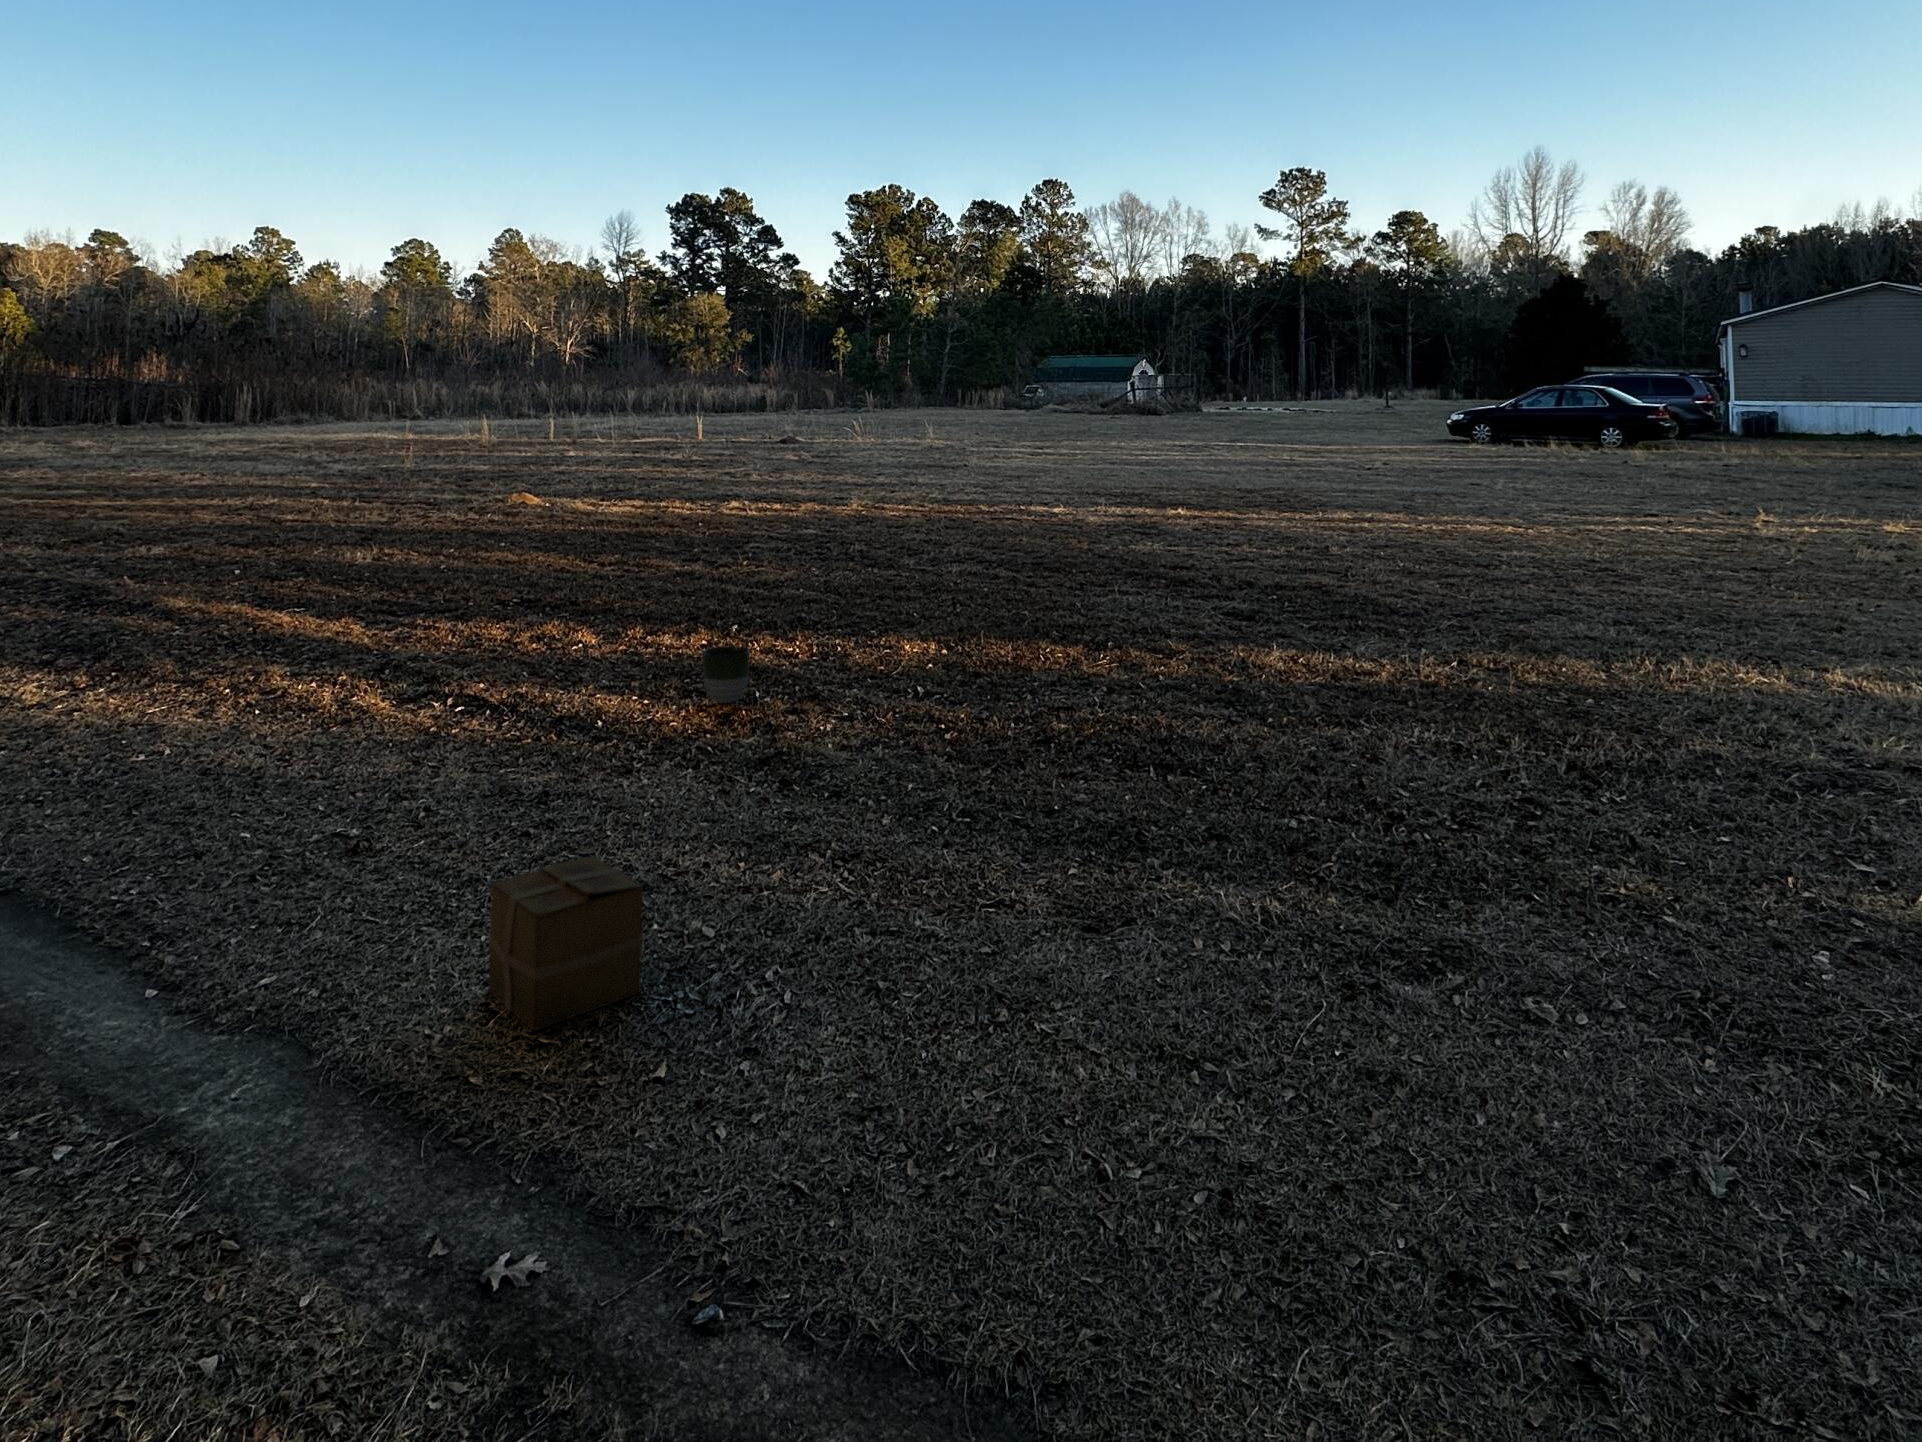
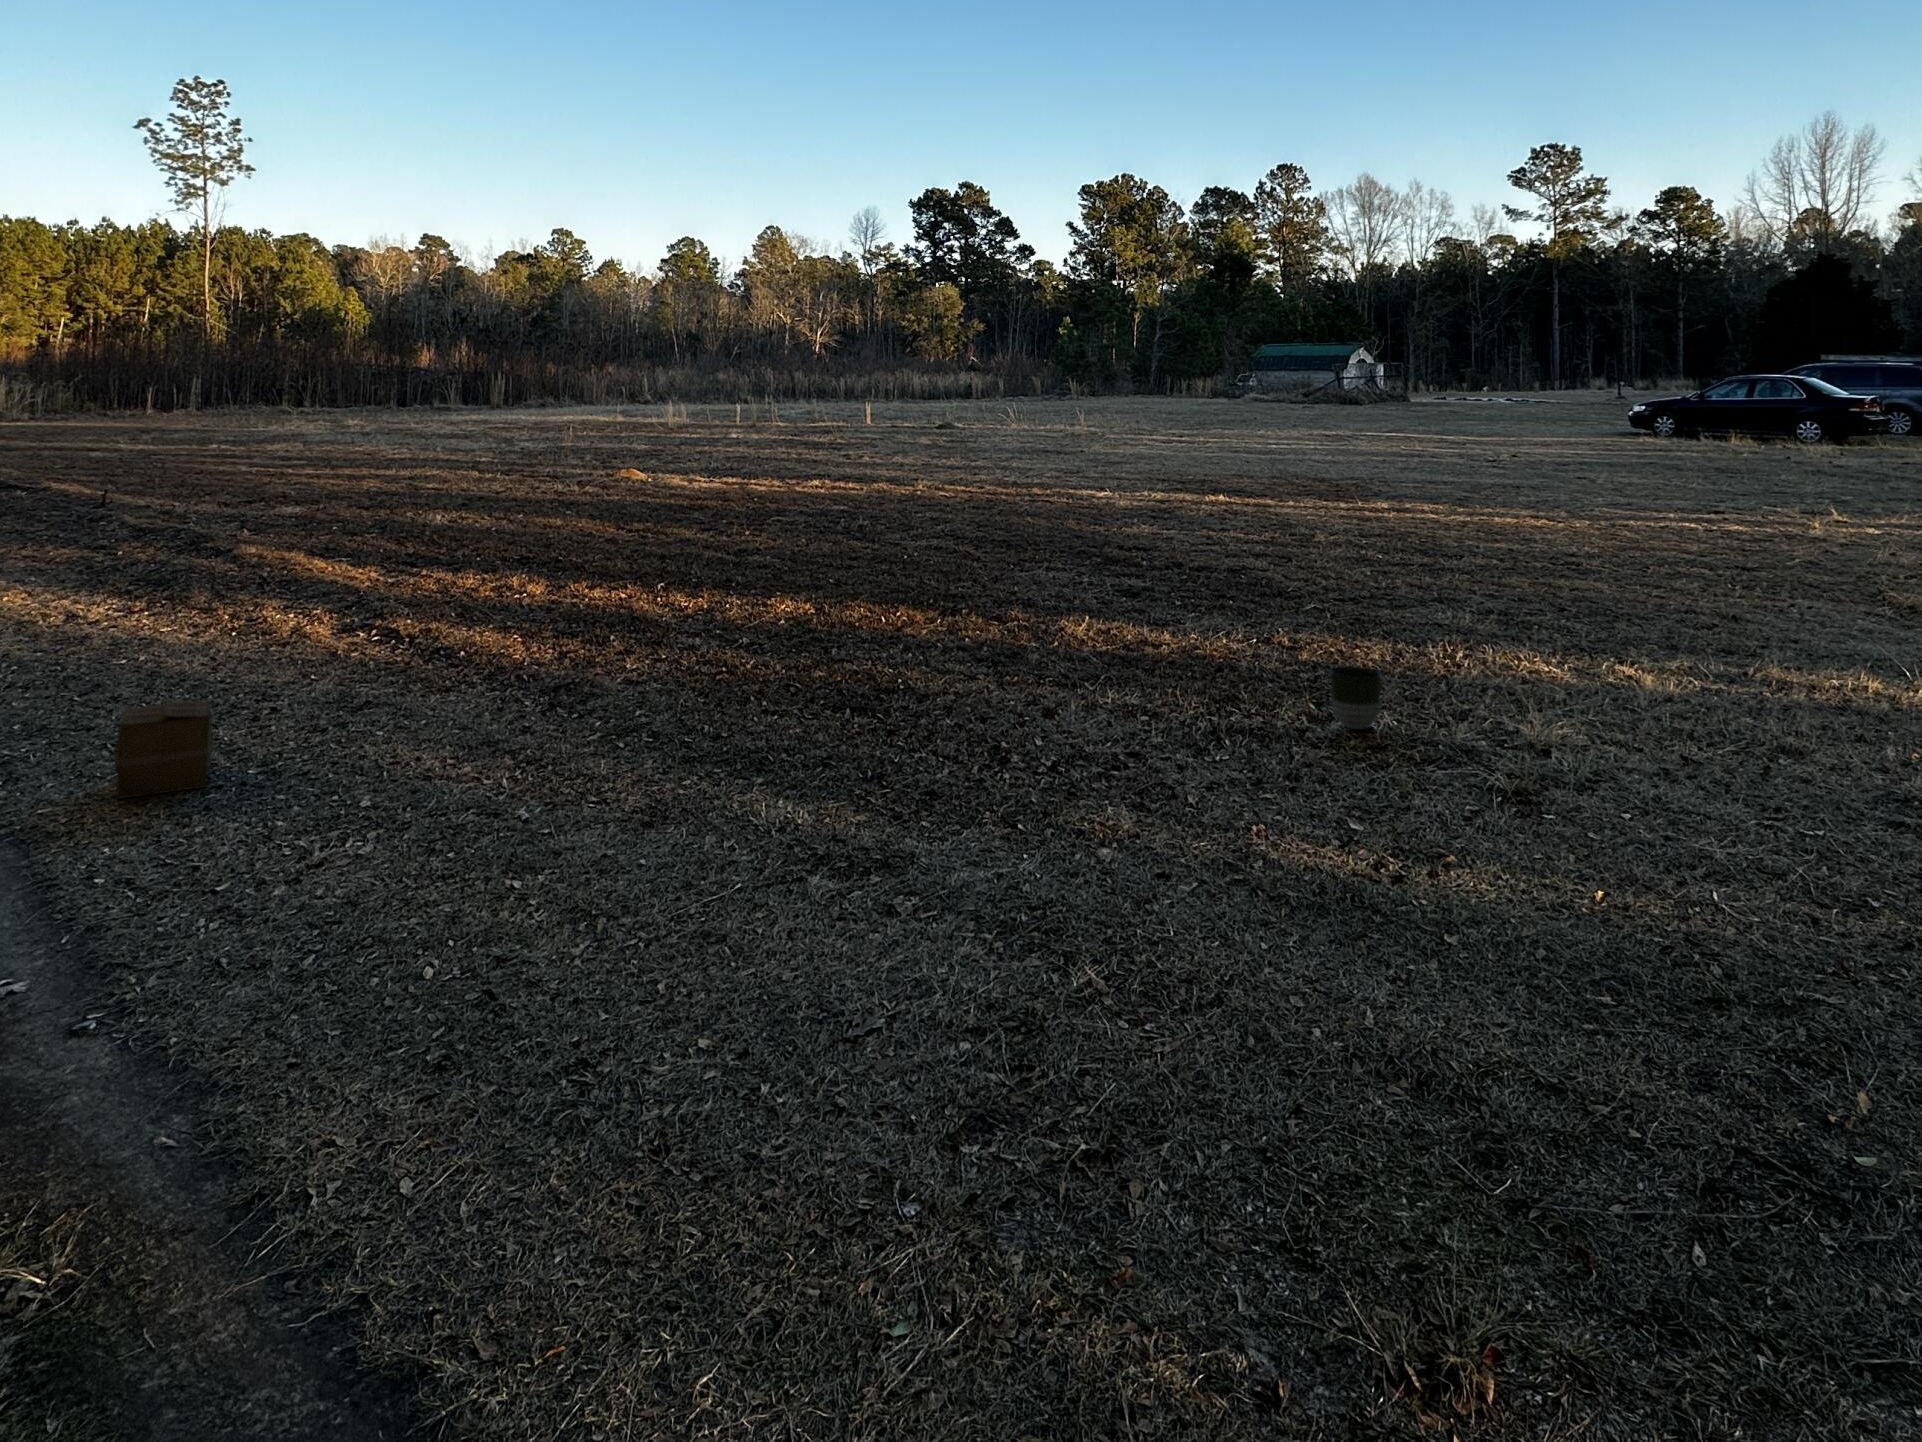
planter: present [703,646,750,703] -> present [1330,667,1381,729]

